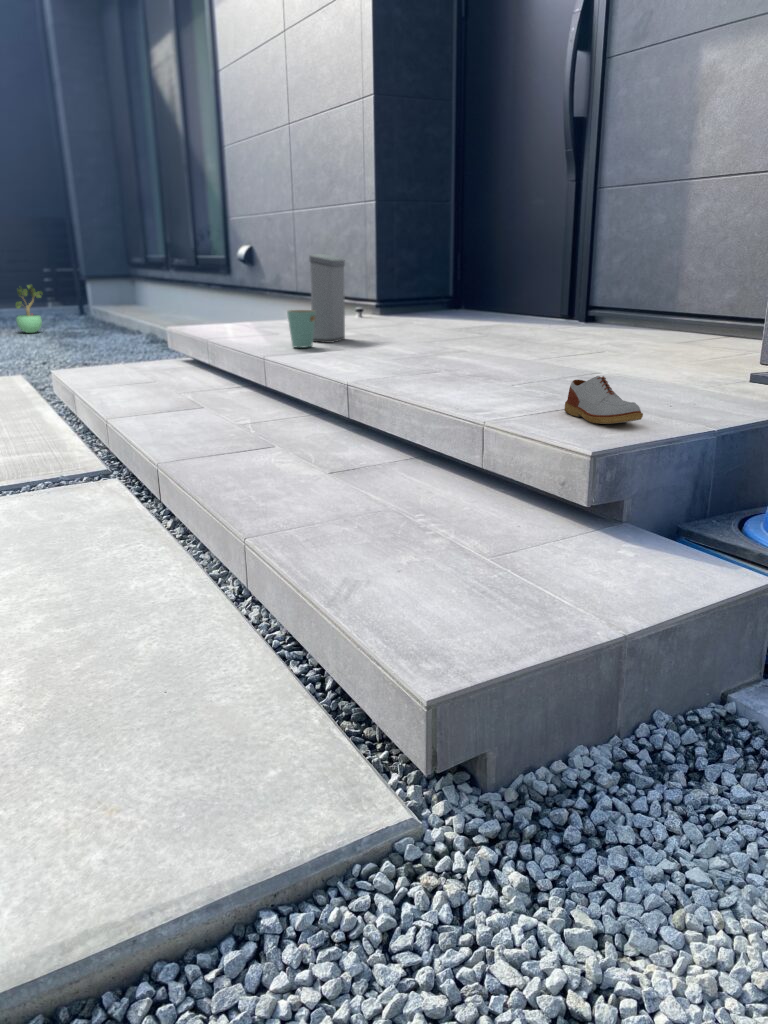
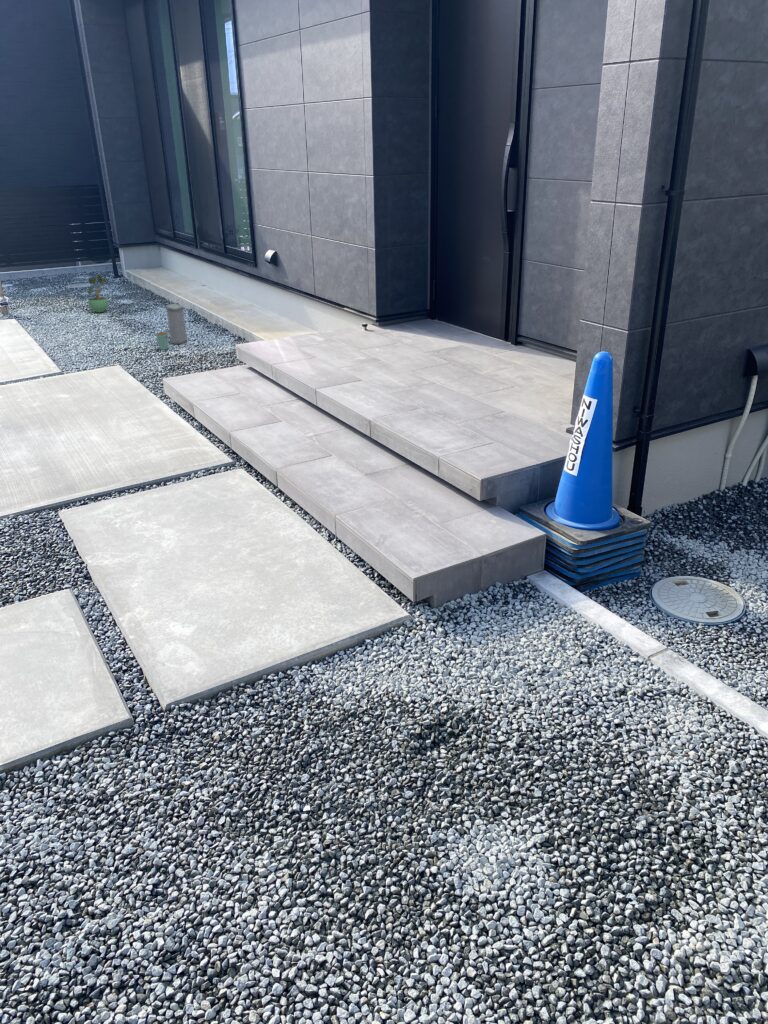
trash can: present [287,254,345,348] -> present [156,304,187,350]
shoe: present [565,376,643,424] -> none [479,428,511,455]

